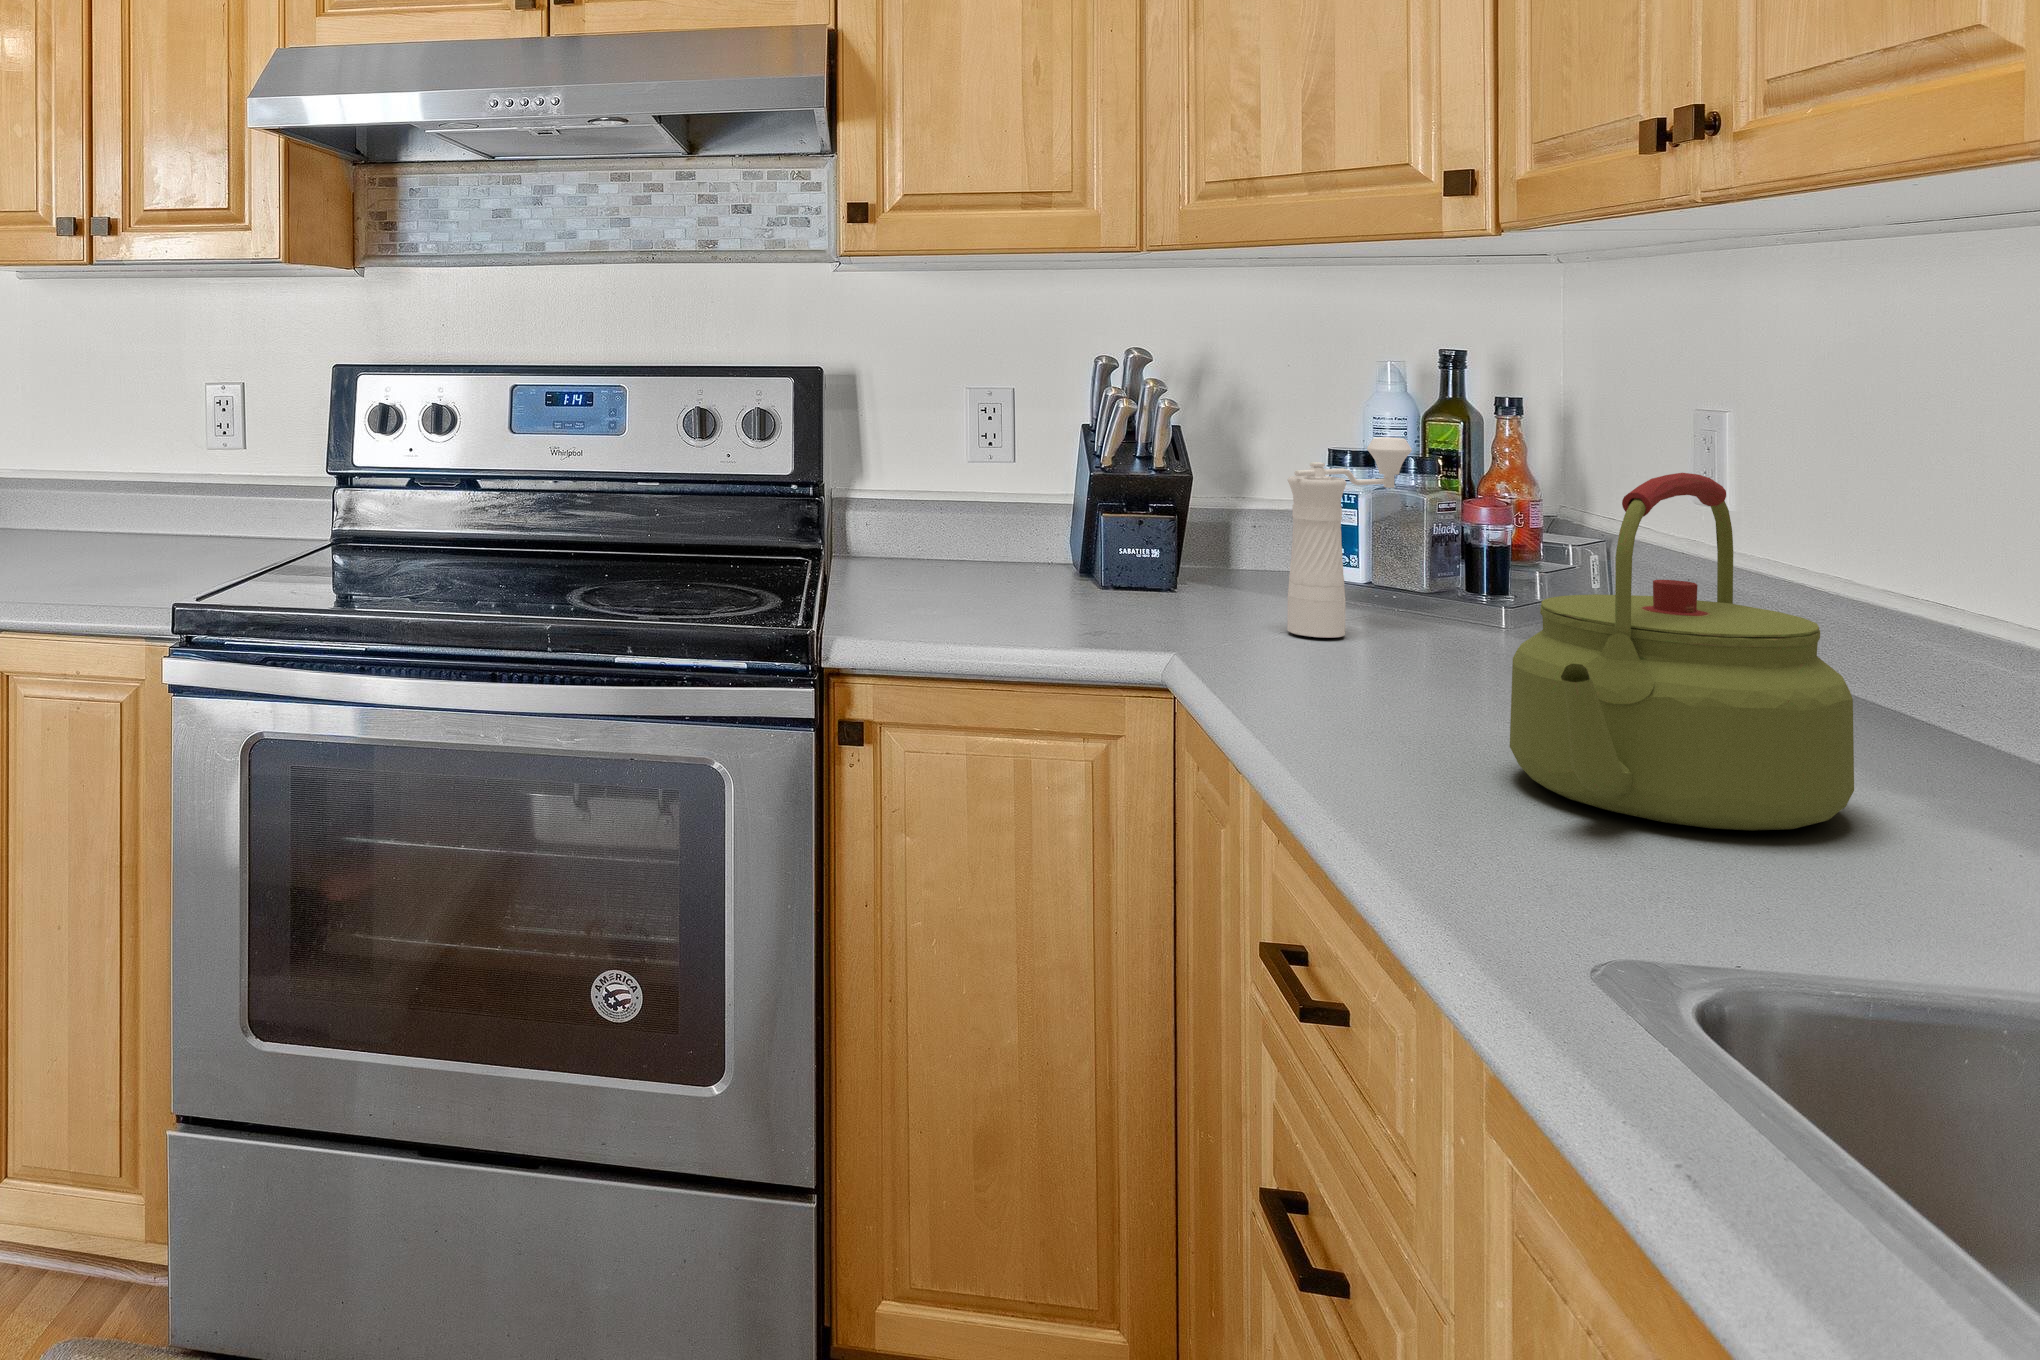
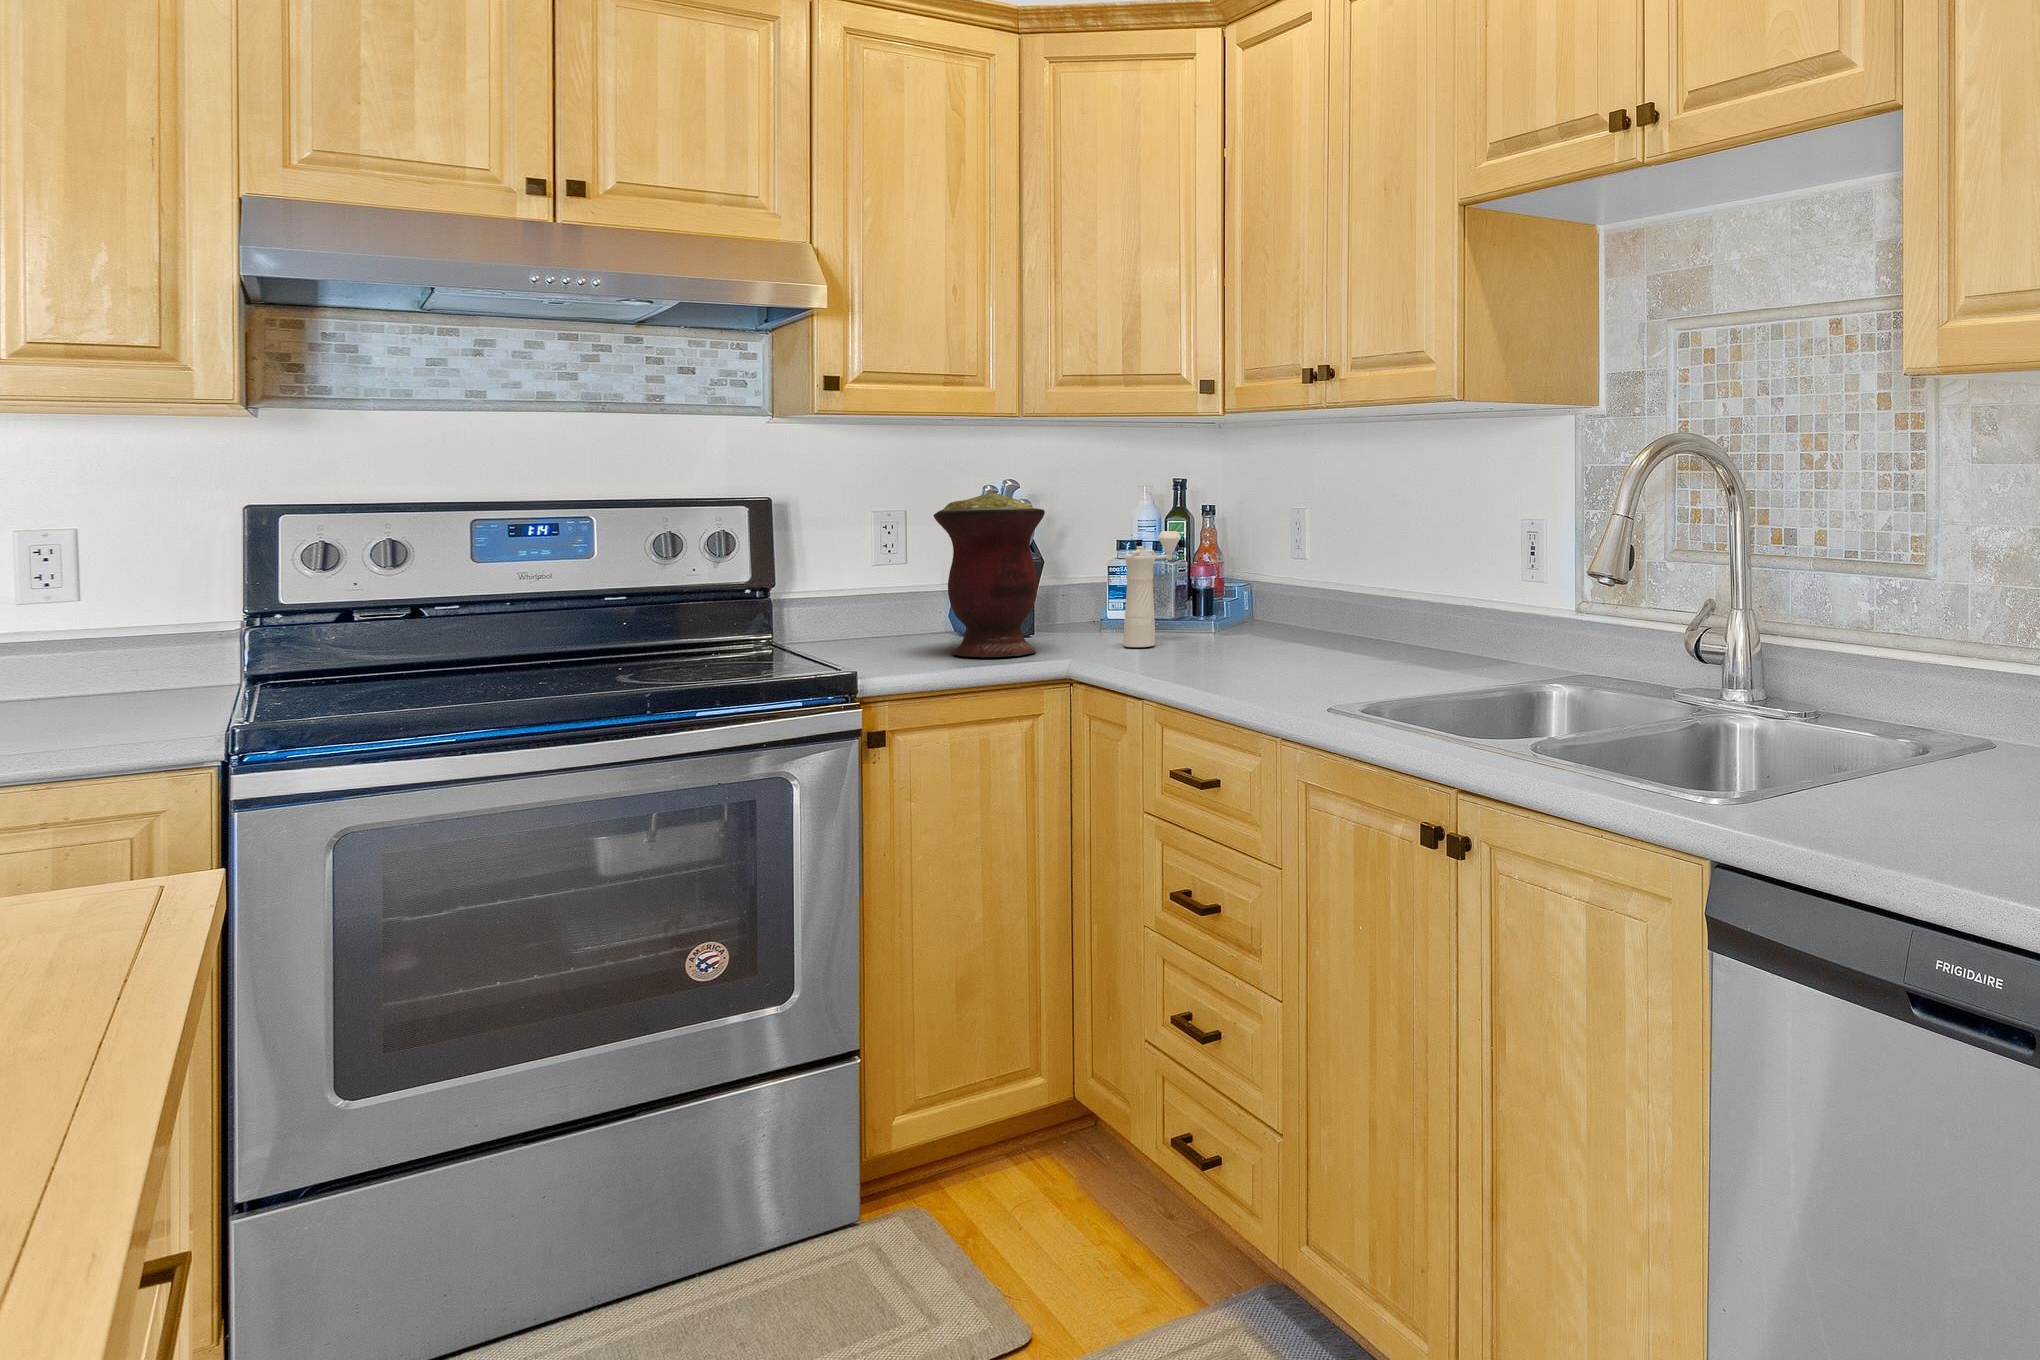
vase: none [981,368,1150,627] -> present [934,493,1045,657]
kettle: present [1510,473,1854,830] -> none [1285,534,1413,688]

